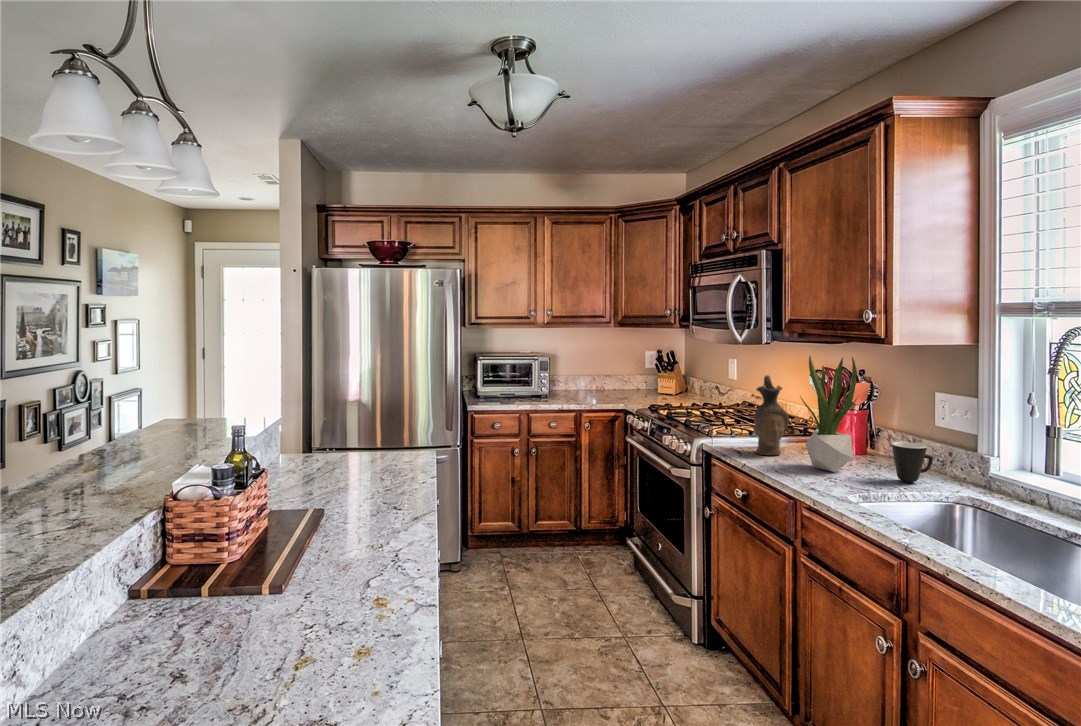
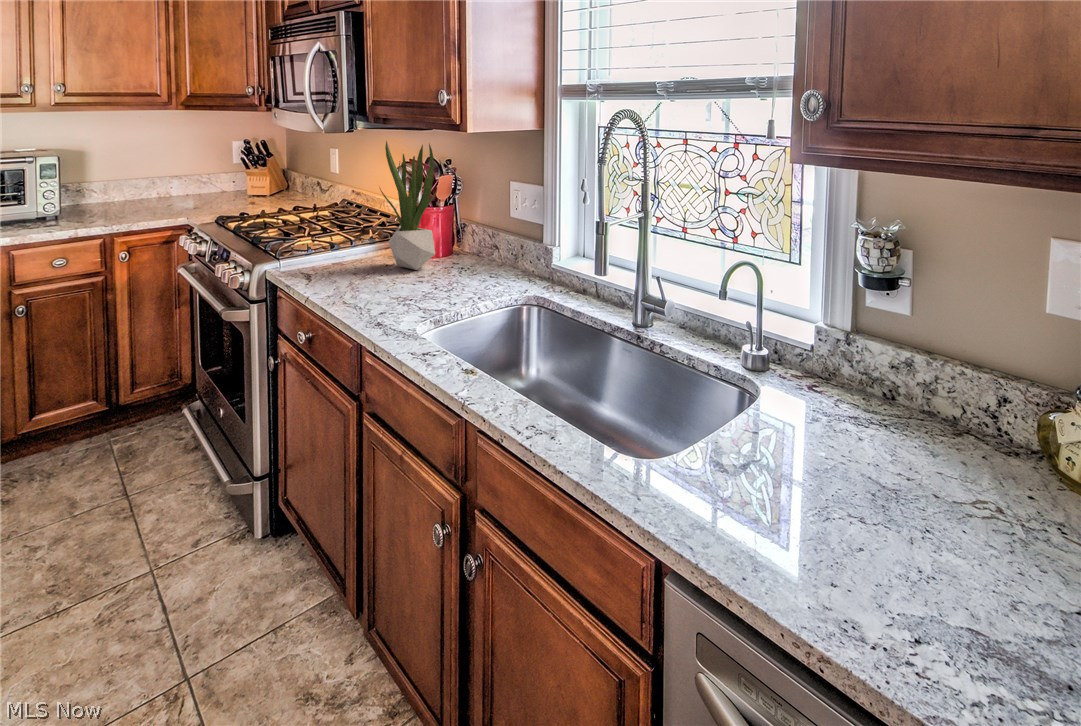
ceramic pitcher: present [754,375,789,455] -> none [337,166,375,257]
mug: present [892,442,933,482] -> none [468,235,504,275]

